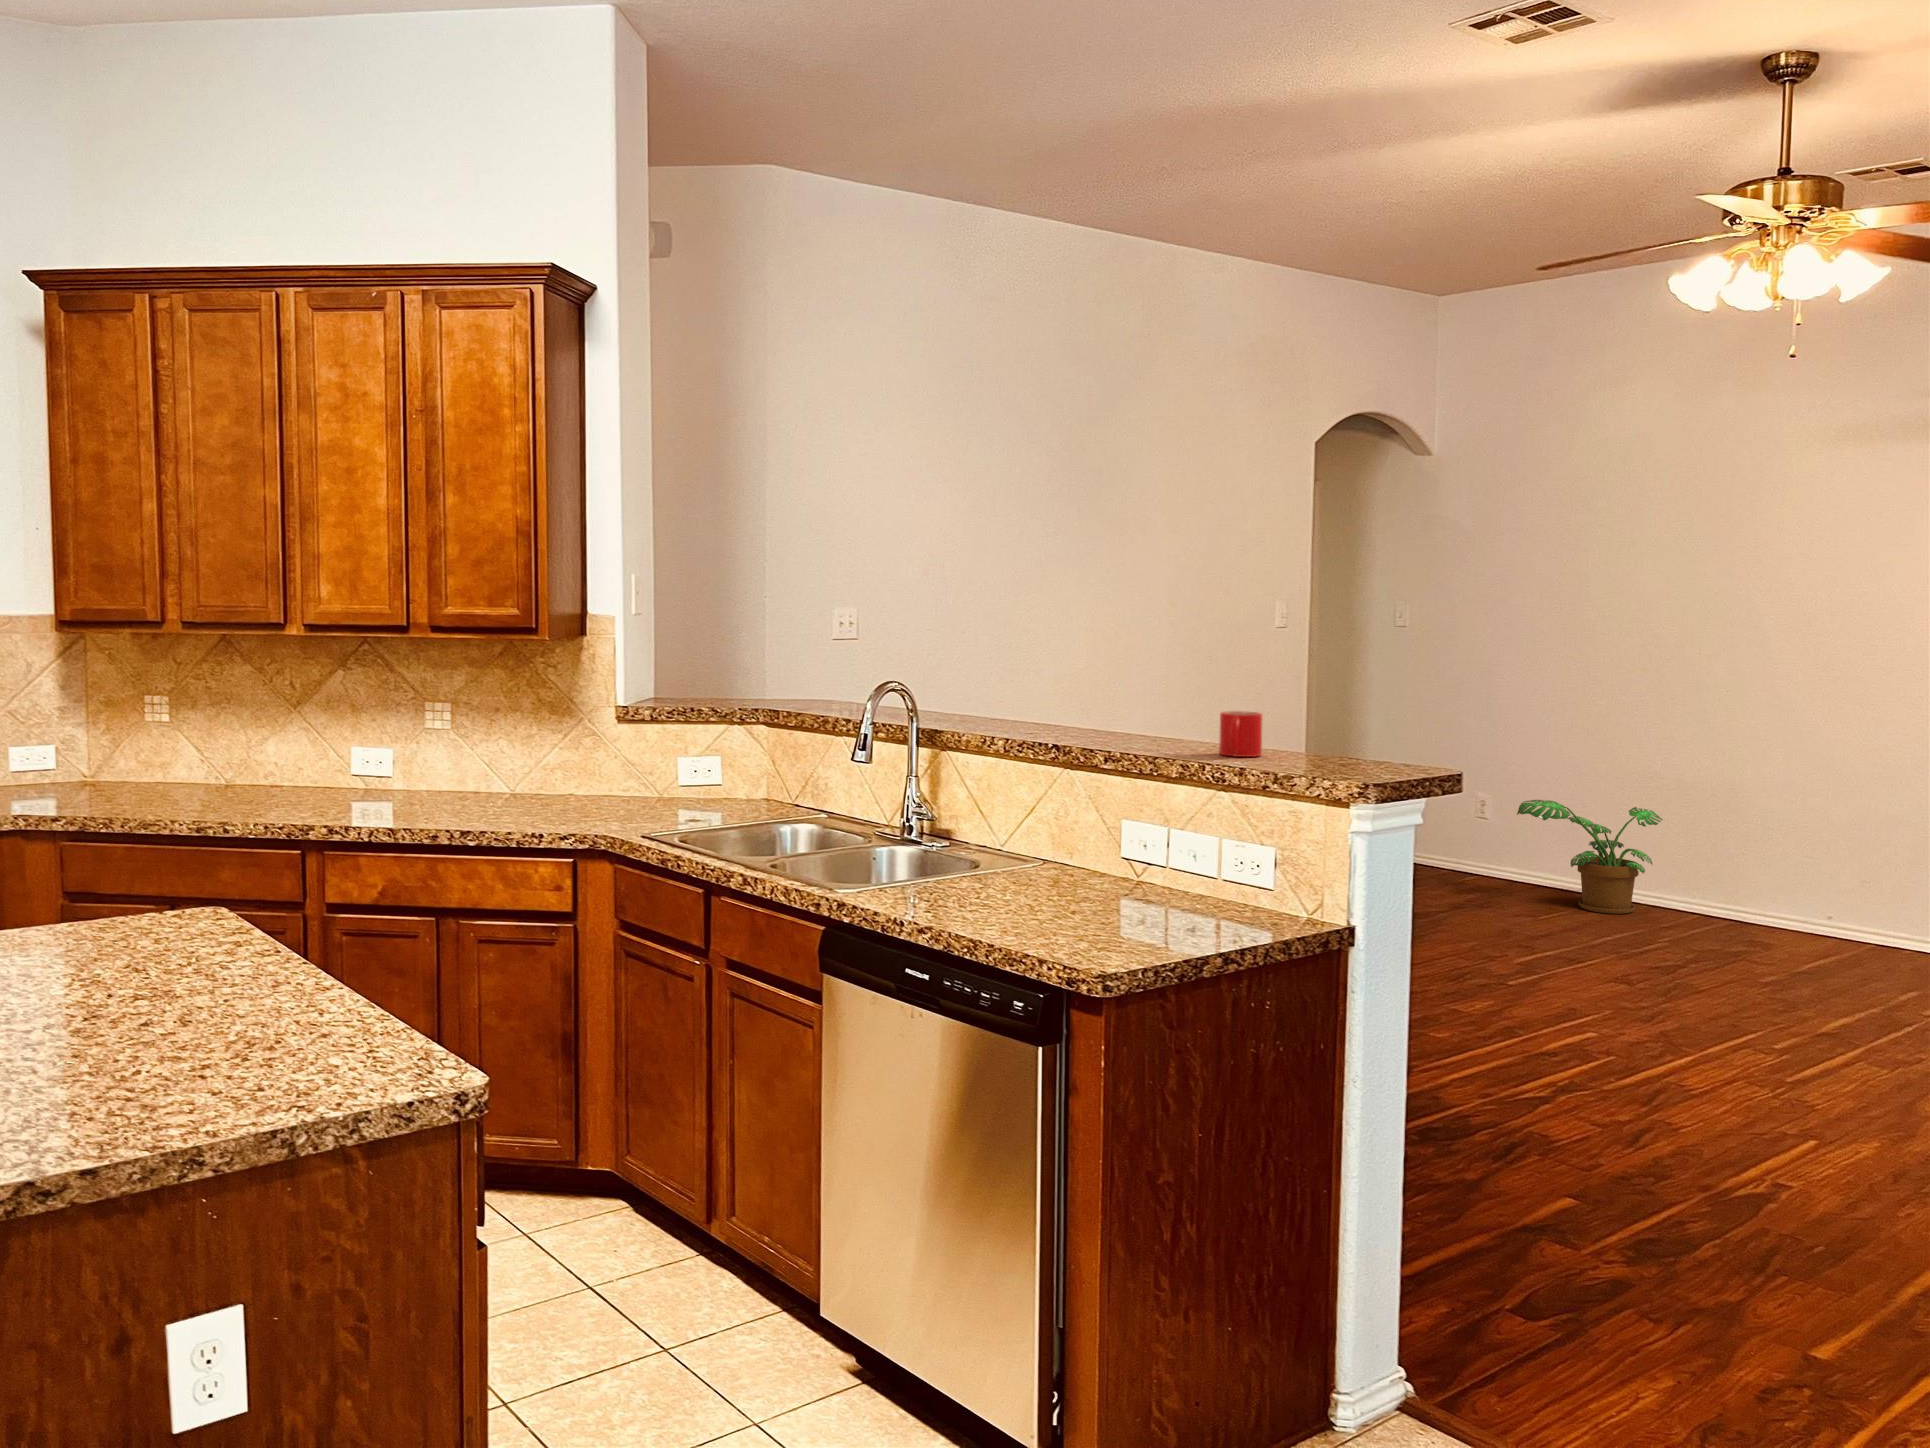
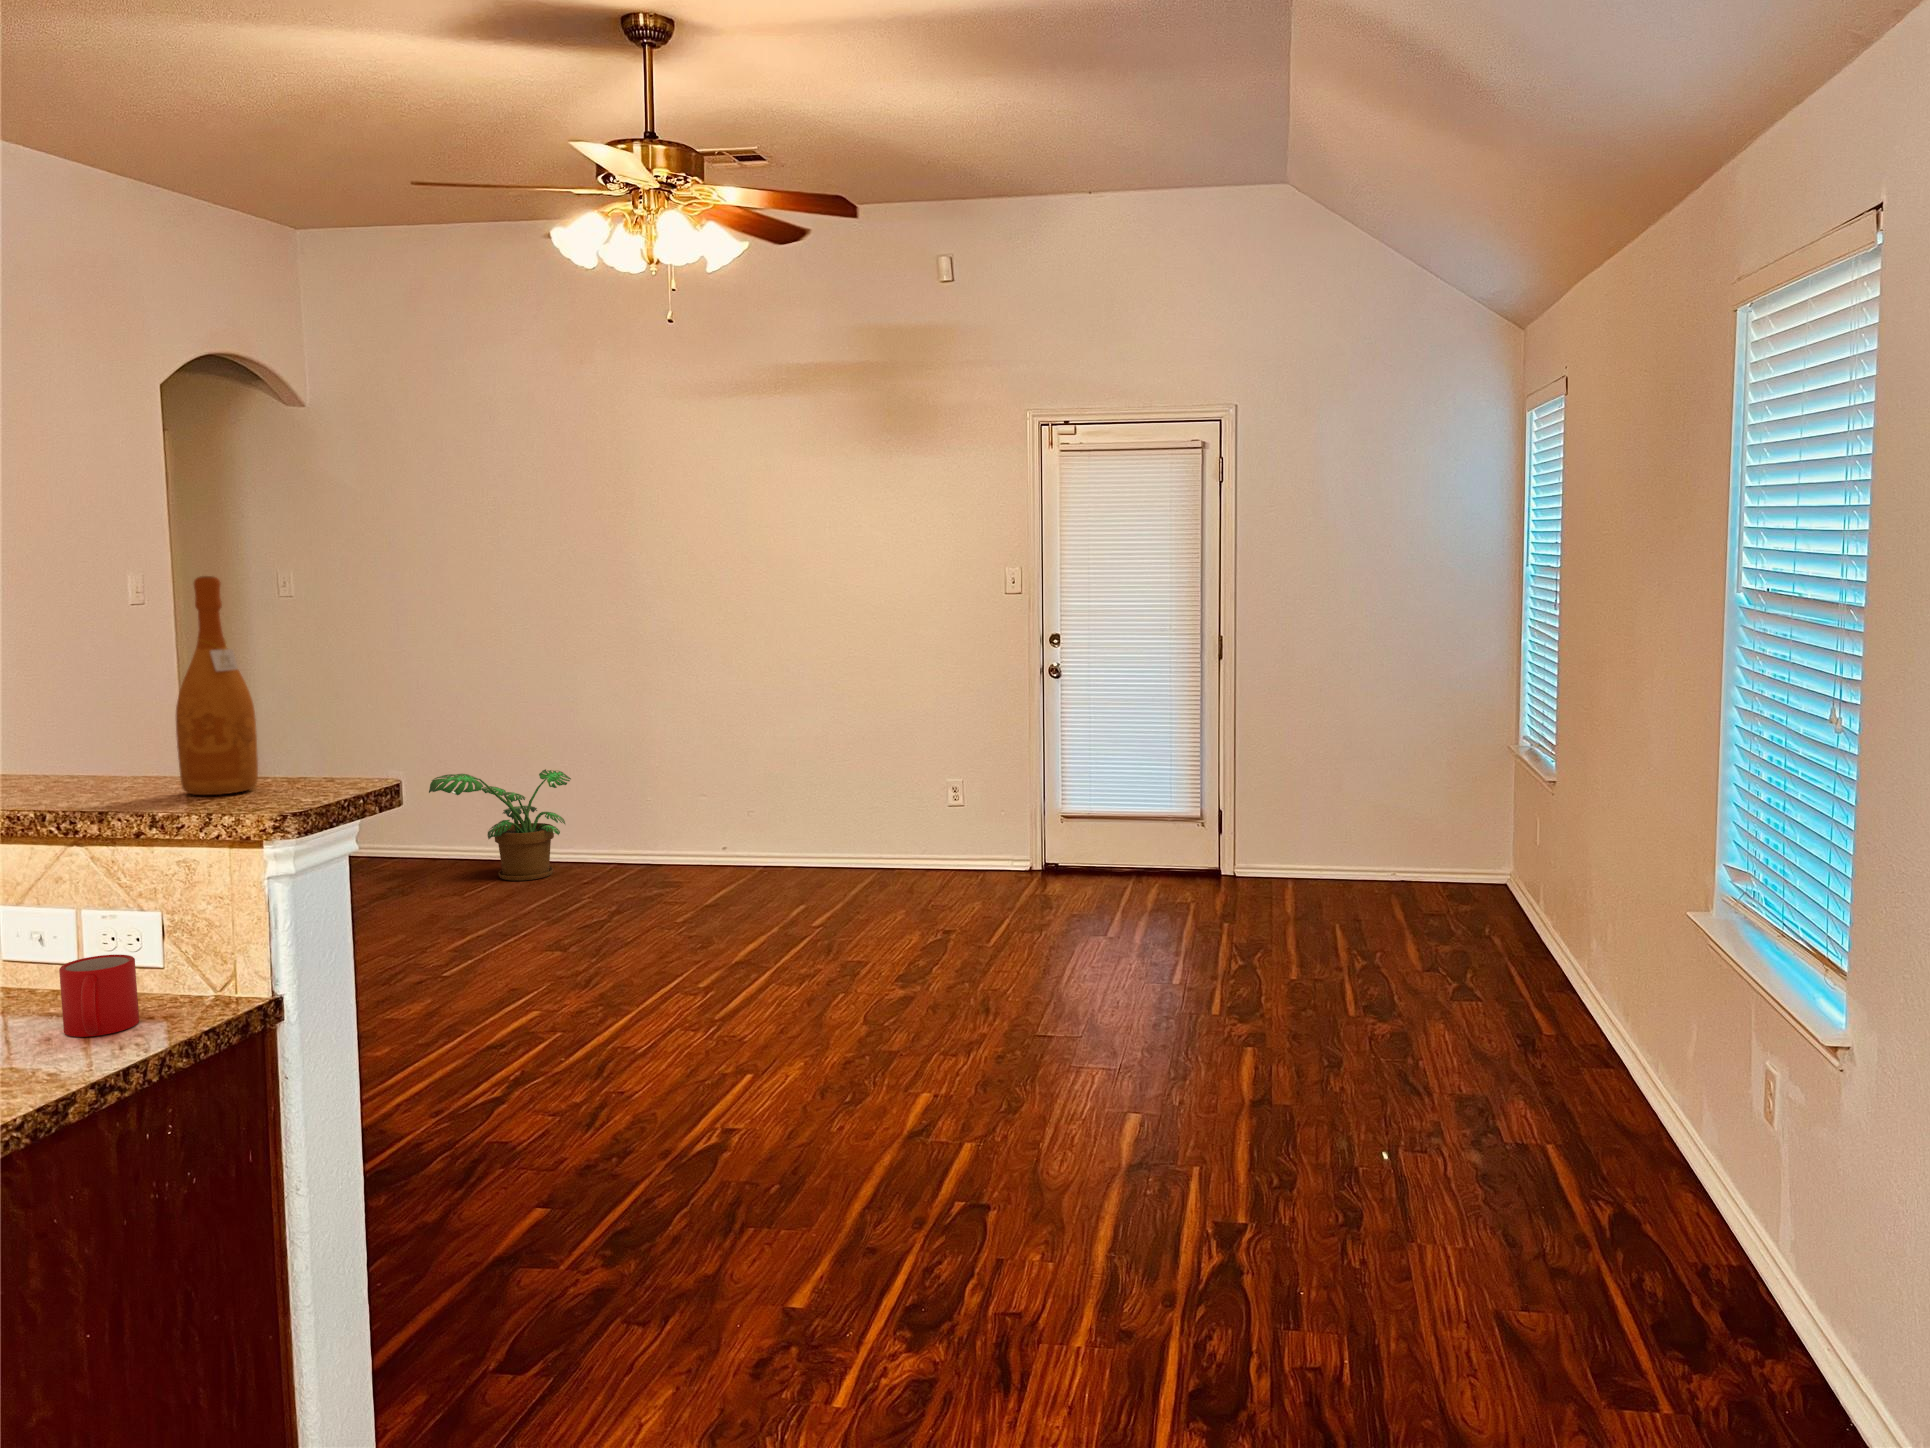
wine bottle: none [1298,598,1354,767] -> present [176,576,258,795]
mug: present [1219,711,1262,757] -> present [59,955,139,1037]

